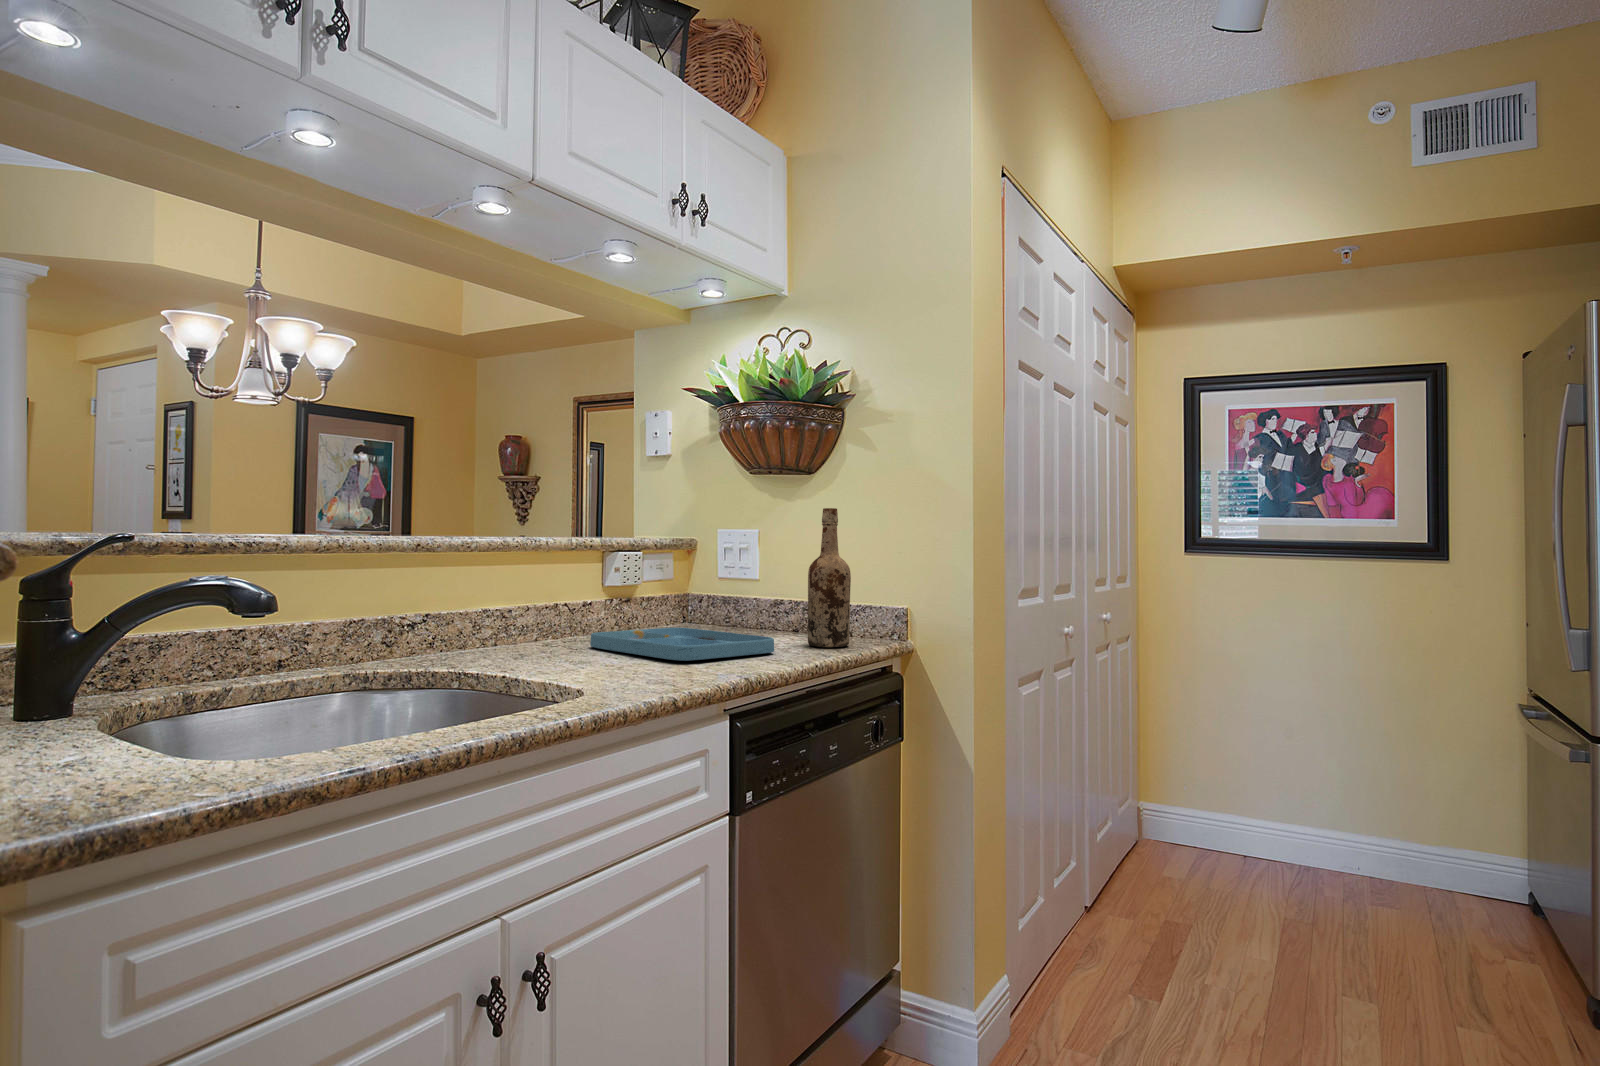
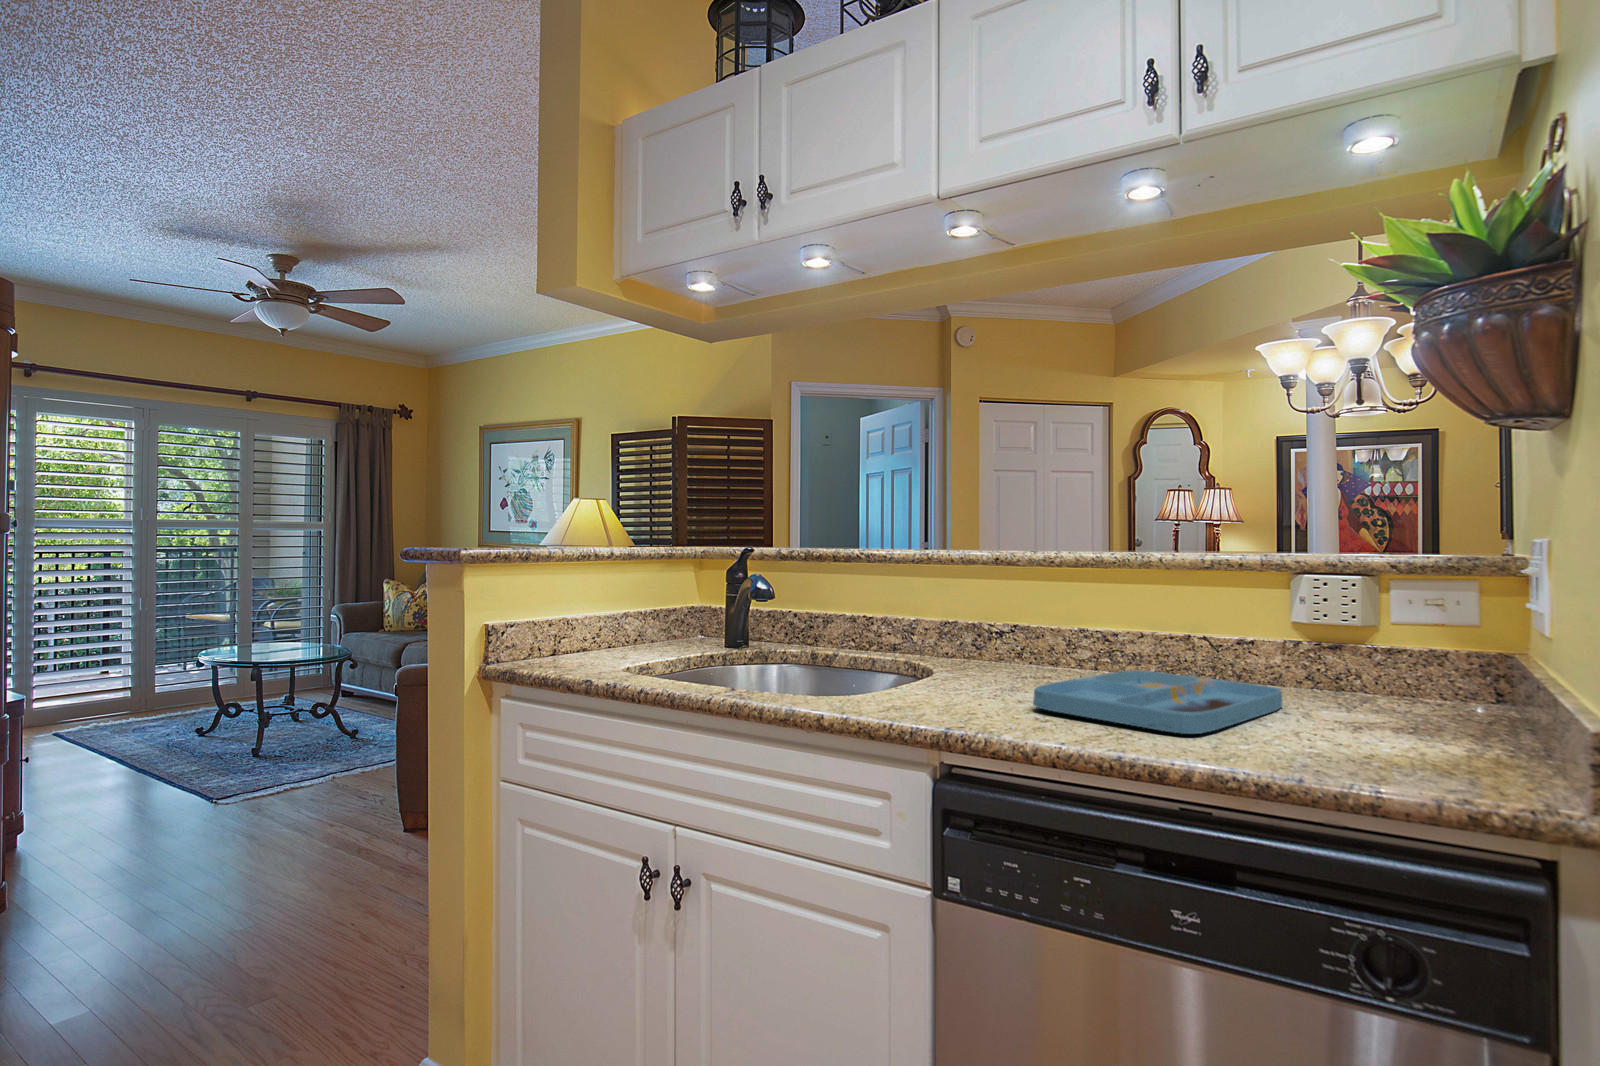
wine bottle: present [808,508,851,647] -> none [1310,497,1409,769]

